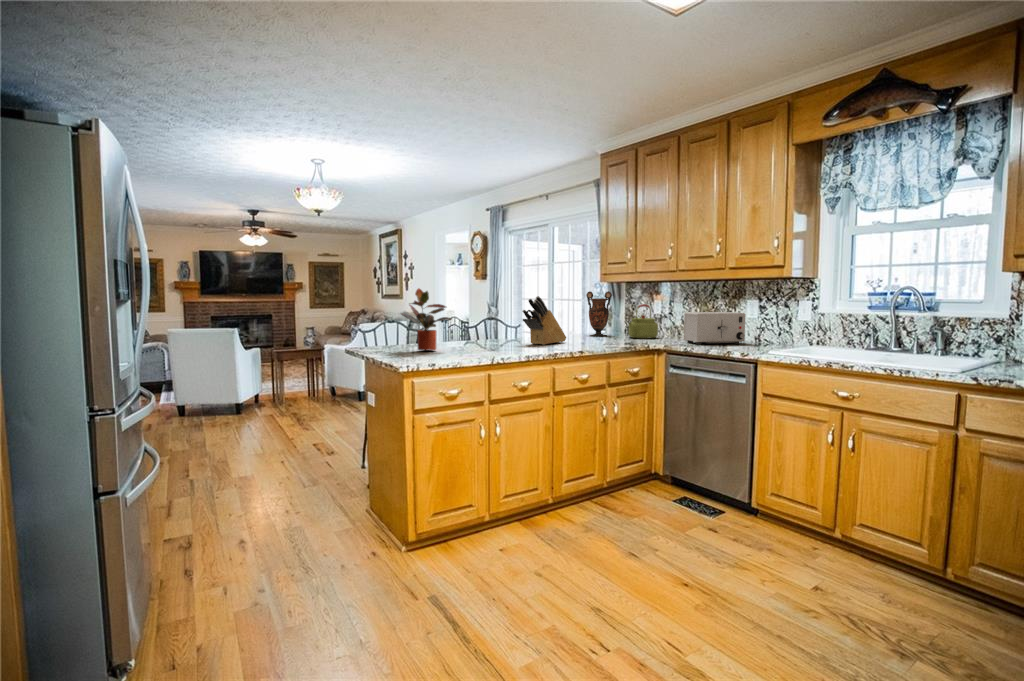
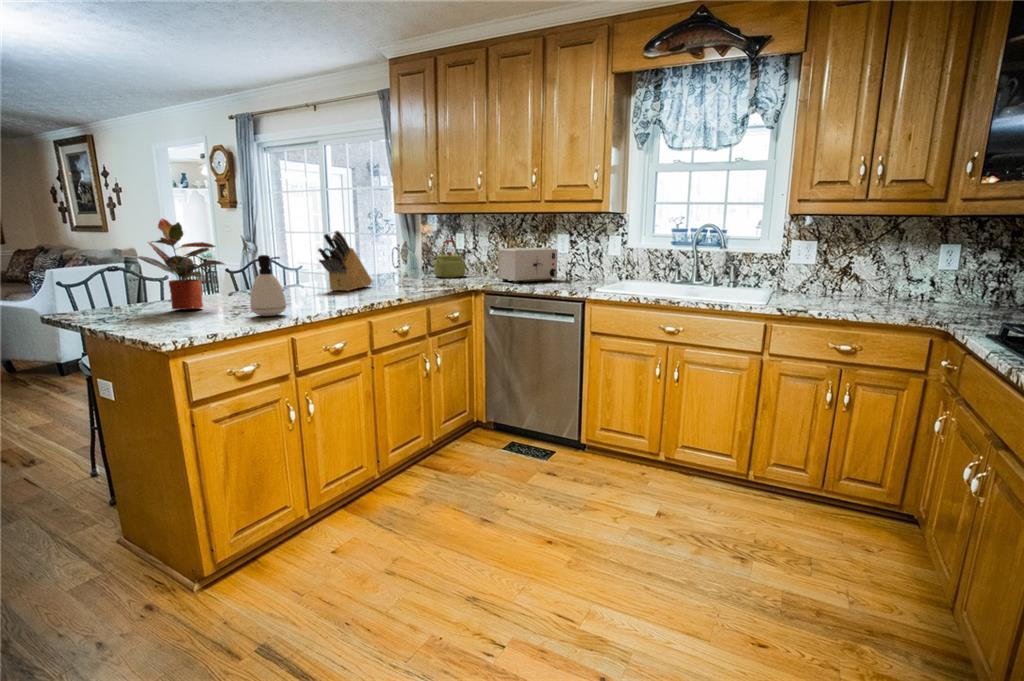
vase: present [586,291,612,336] -> none [382,224,411,276]
soap dispenser: none [461,313,485,357] -> present [250,255,286,316]

